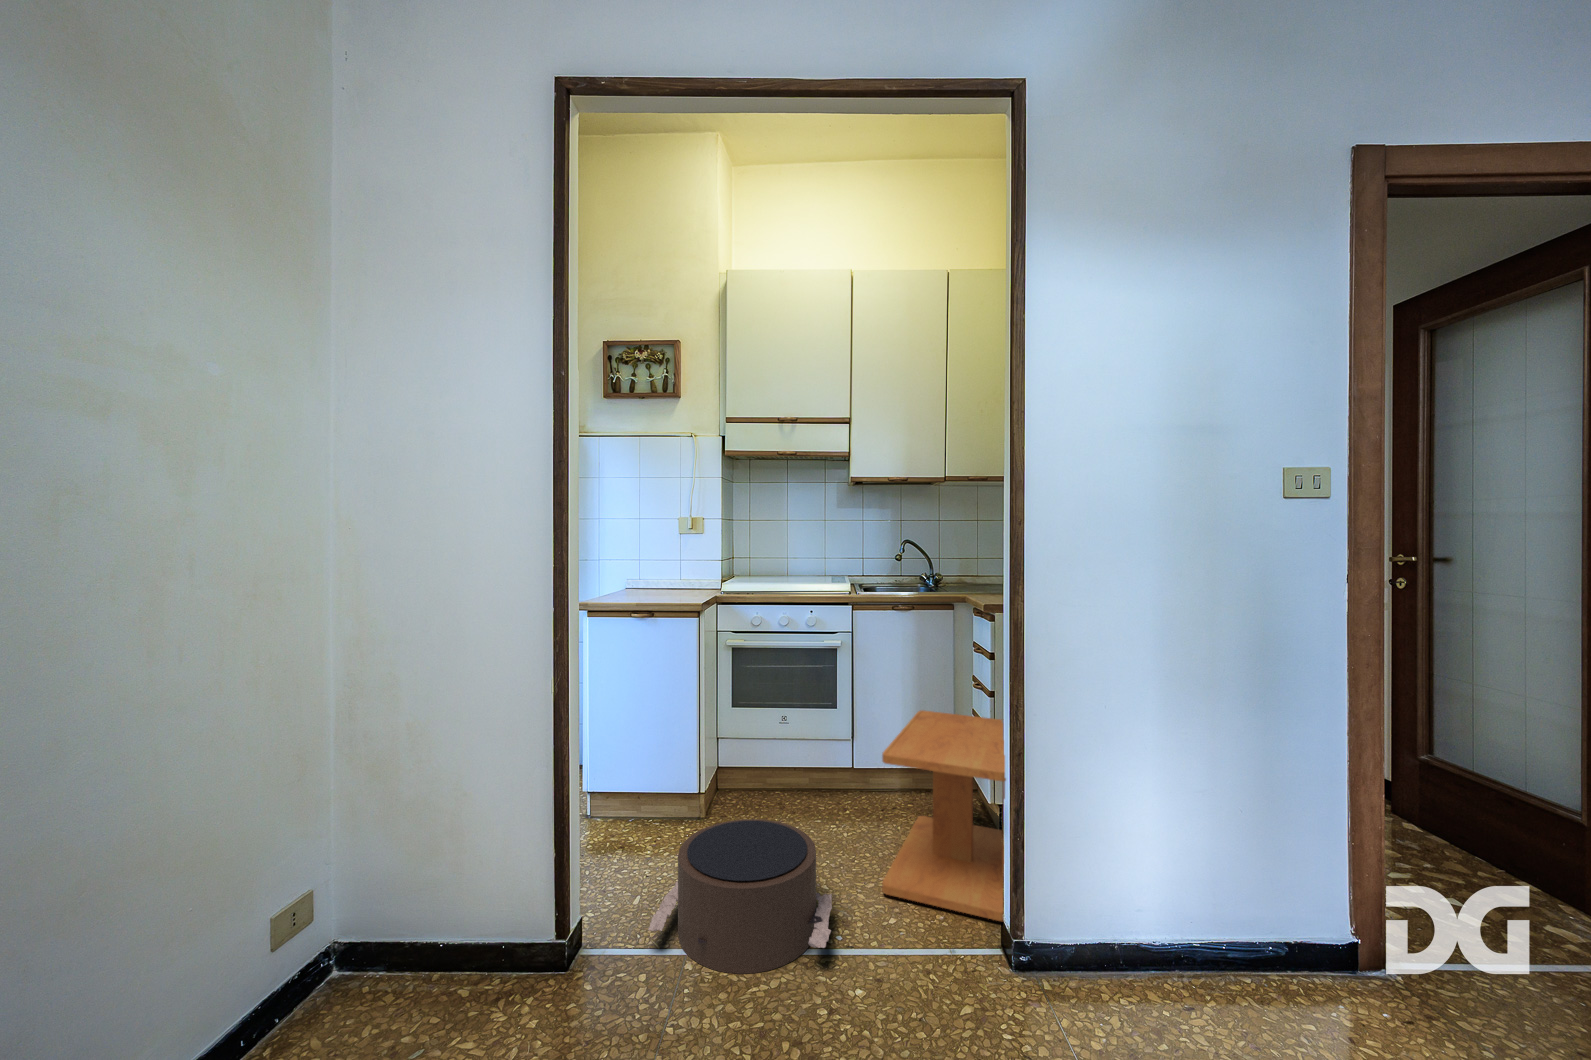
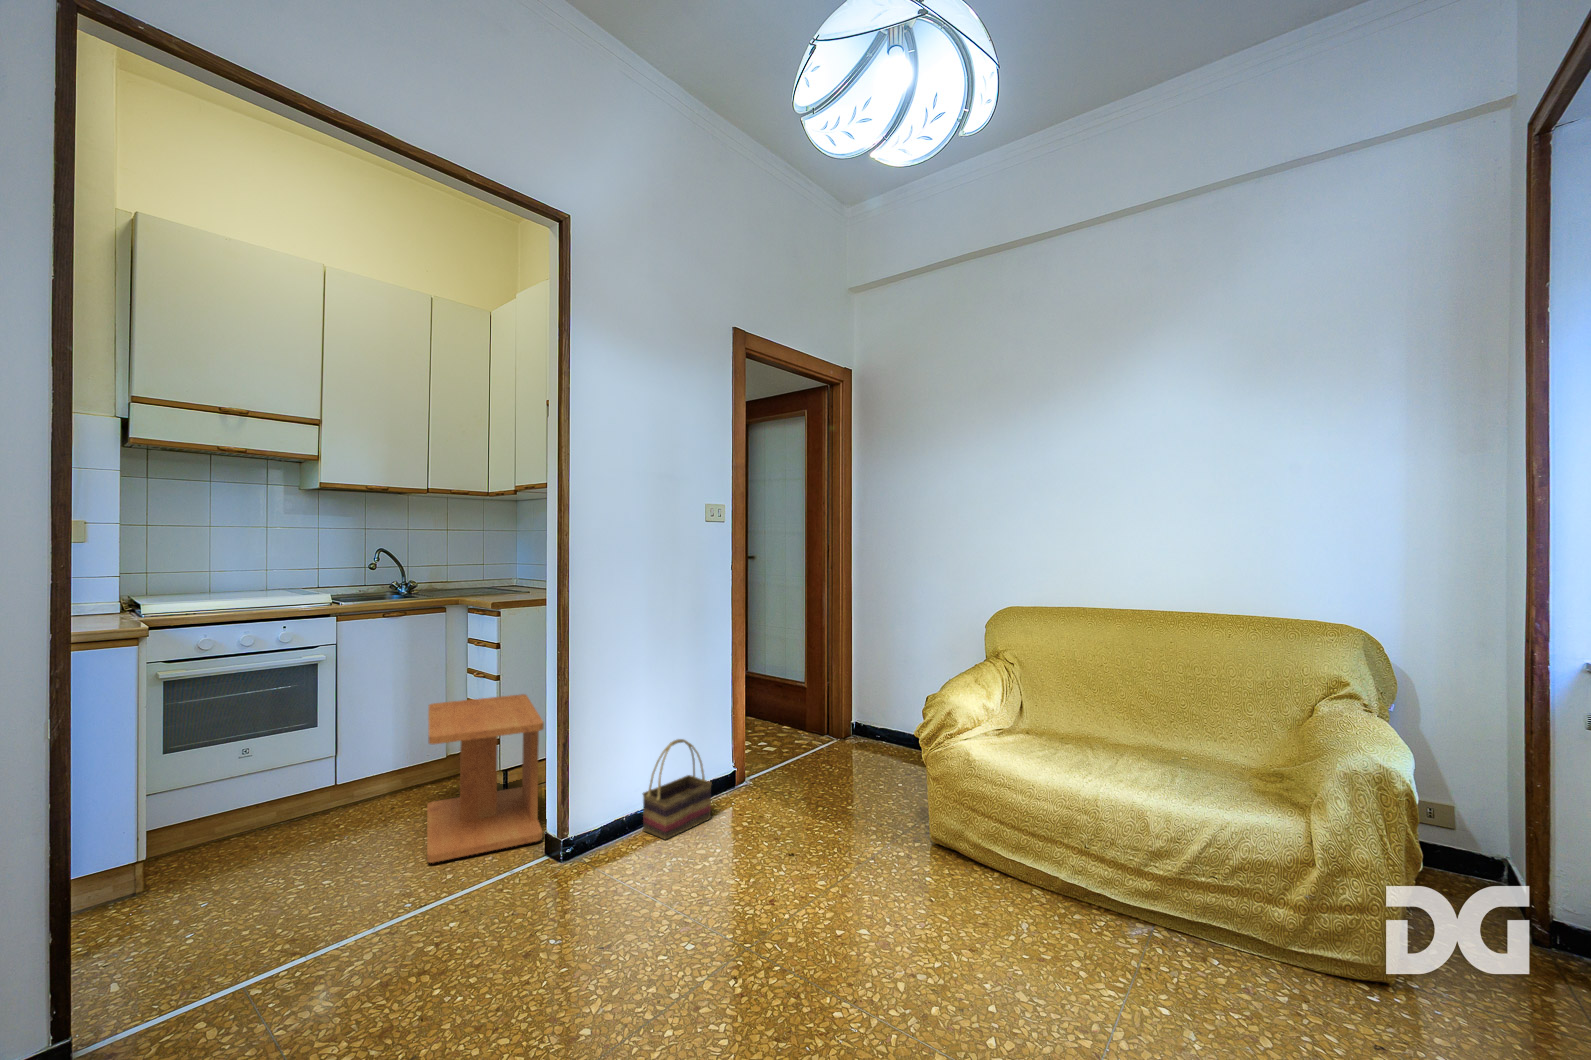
pouf: present [648,819,832,974] -> none [184,830,414,987]
basket: none [1148,859,1284,1016] -> present [643,739,712,840]

